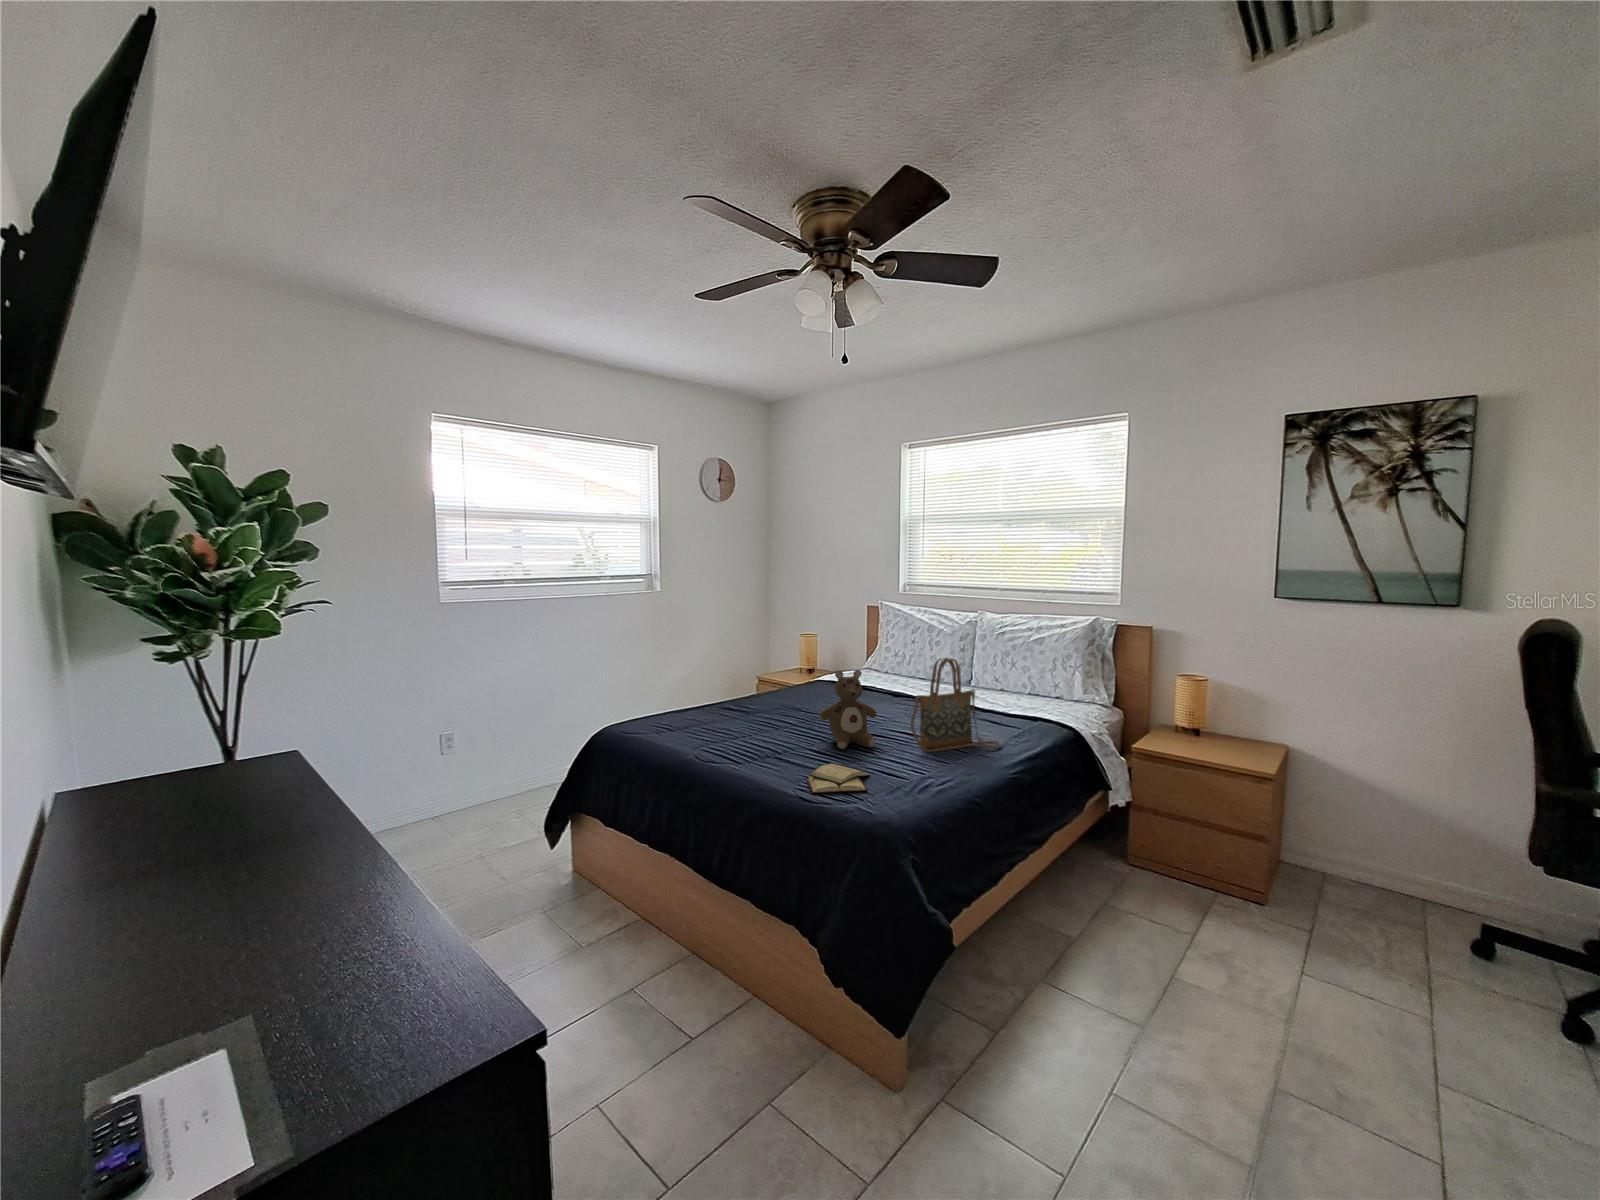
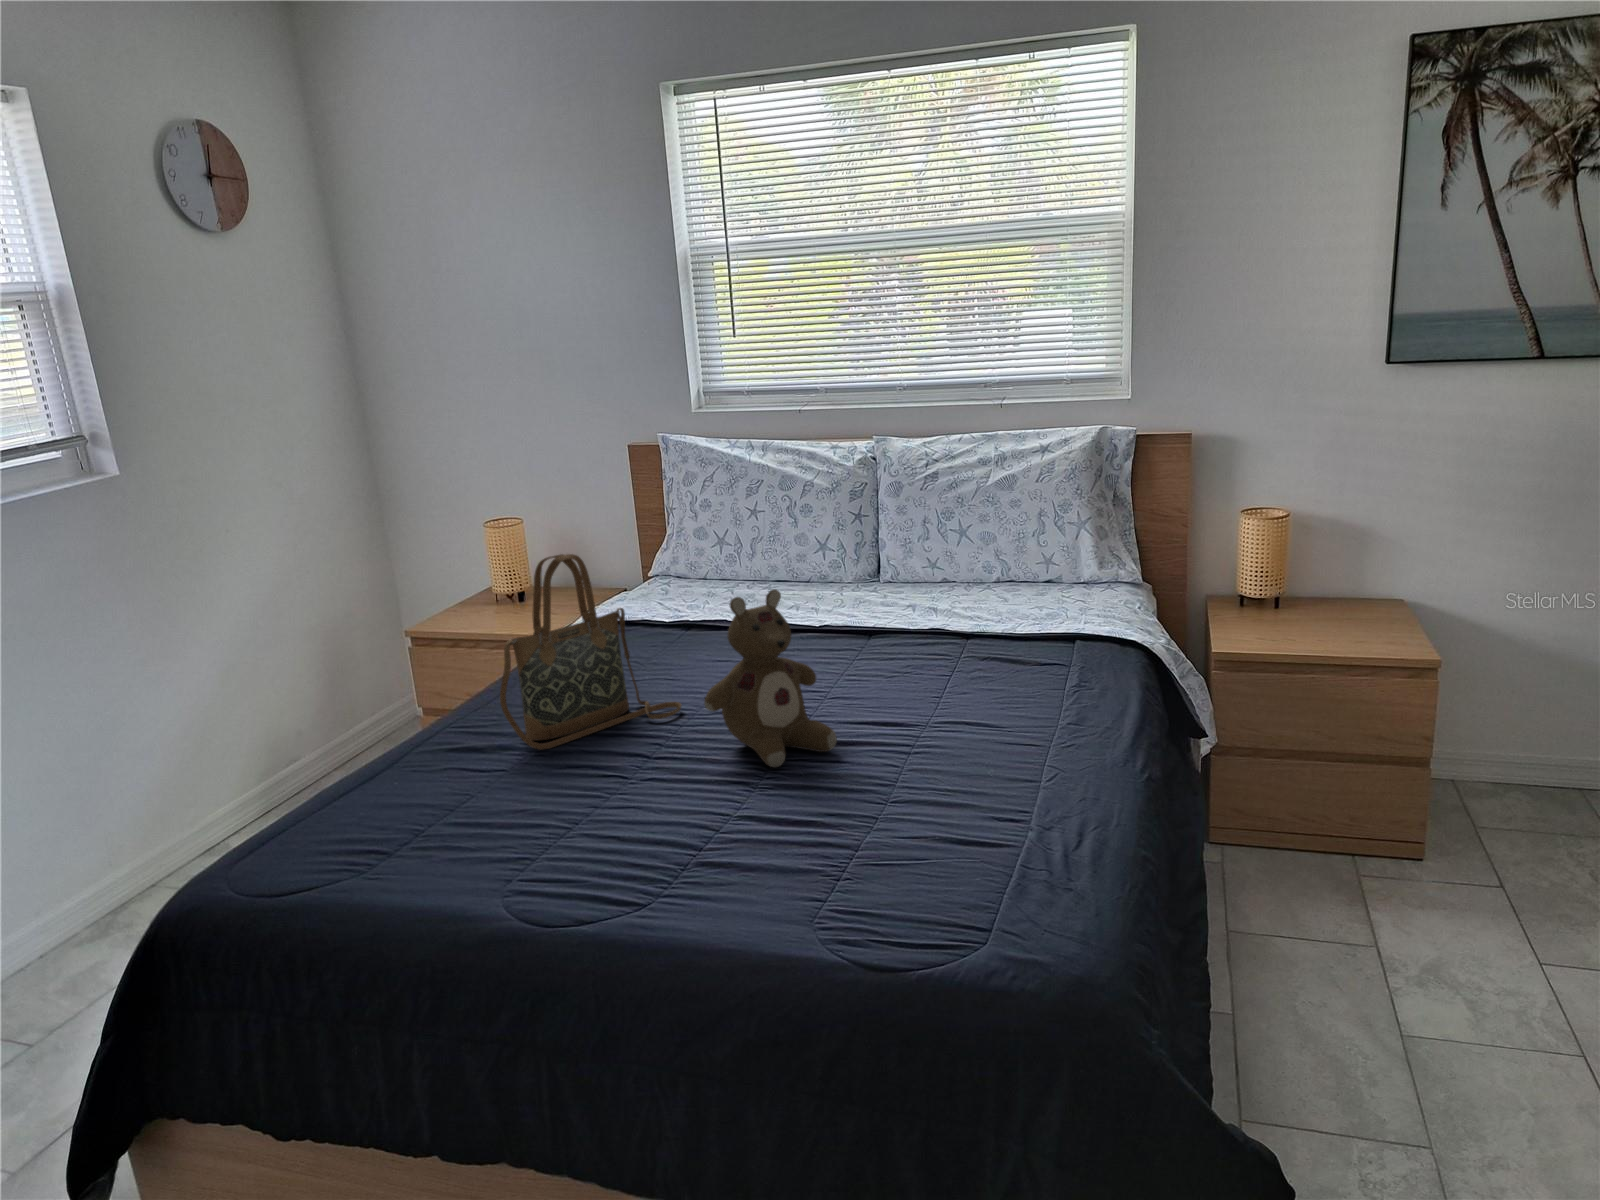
handbag: present [911,658,1000,752] -> present [500,554,681,750]
diary: present [807,764,870,793] -> none [769,809,921,892]

